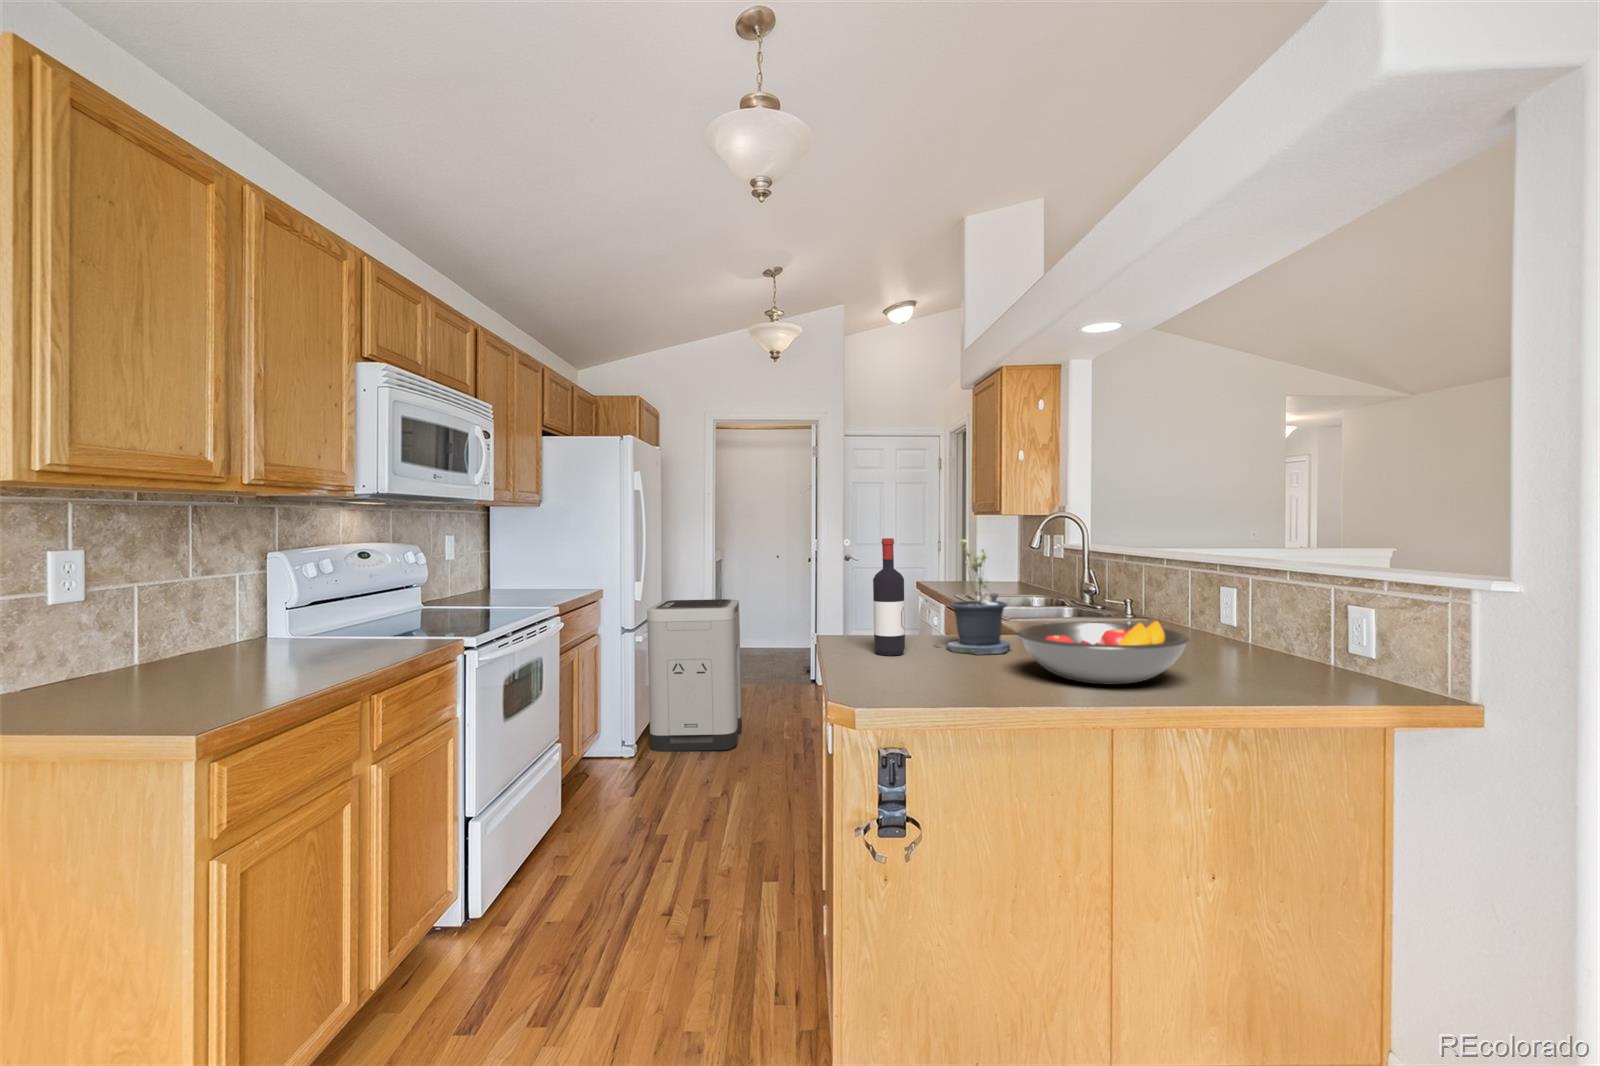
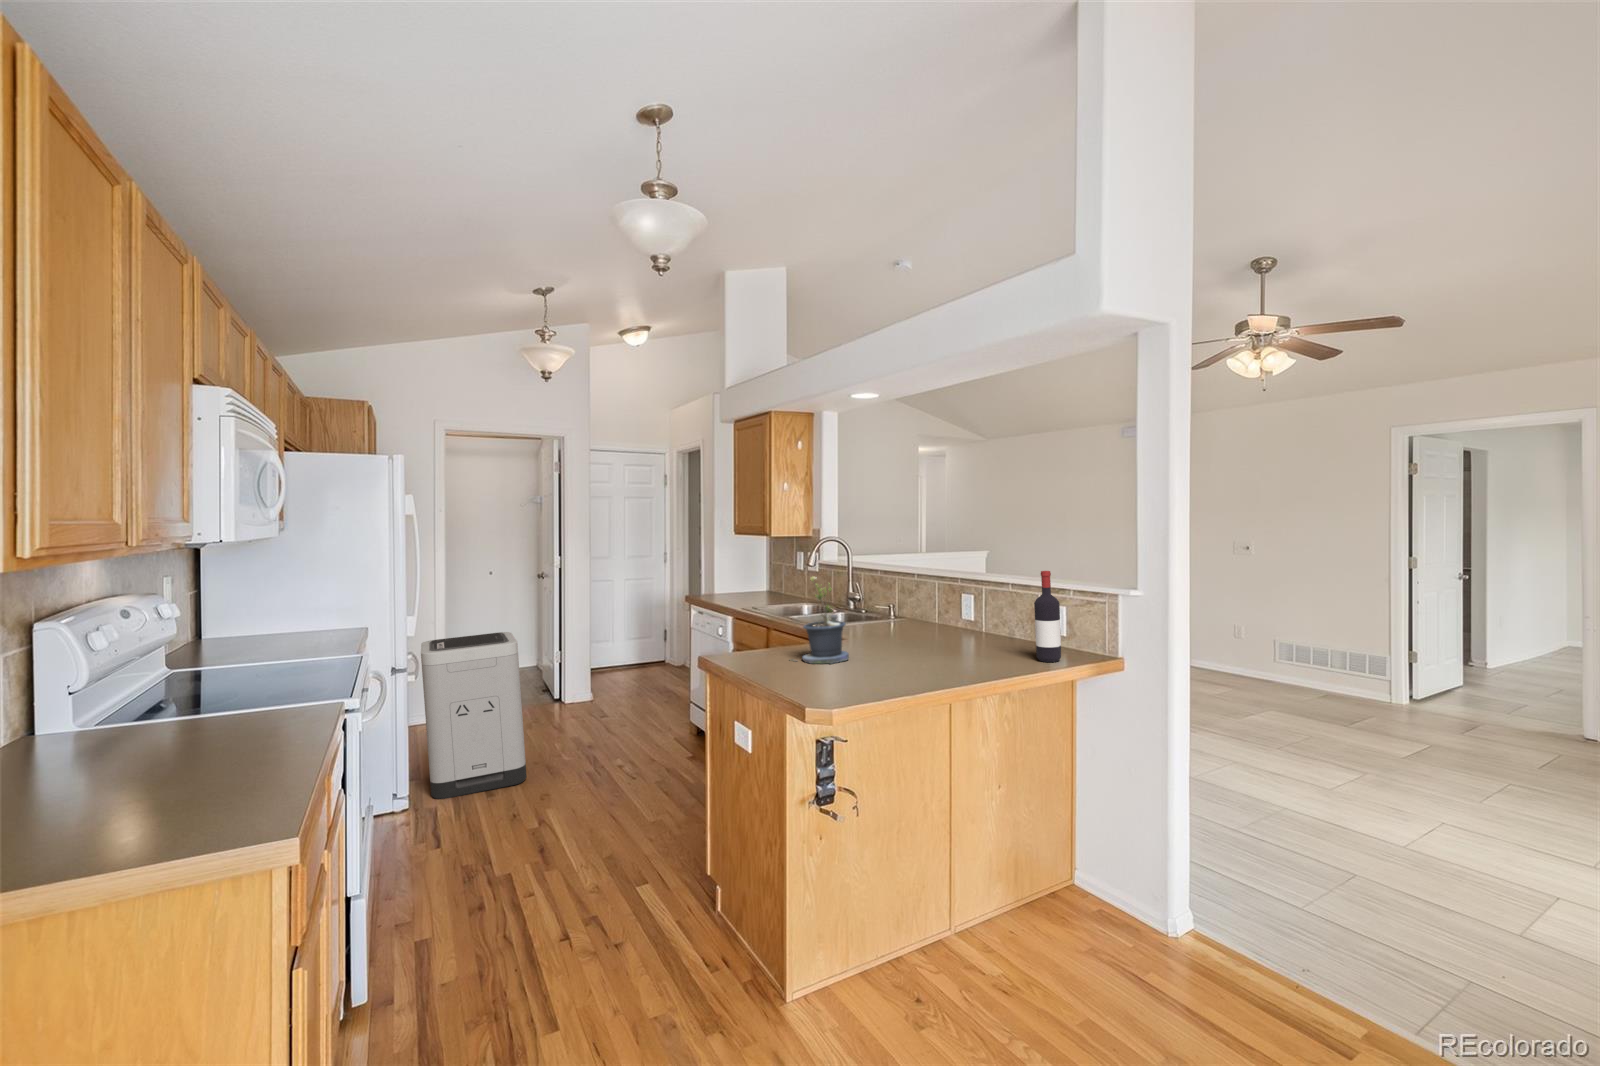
wine bottle: present [873,538,905,656] -> present [1034,571,1061,662]
fruit bowl: present [1018,620,1189,685] -> none [875,627,984,675]

